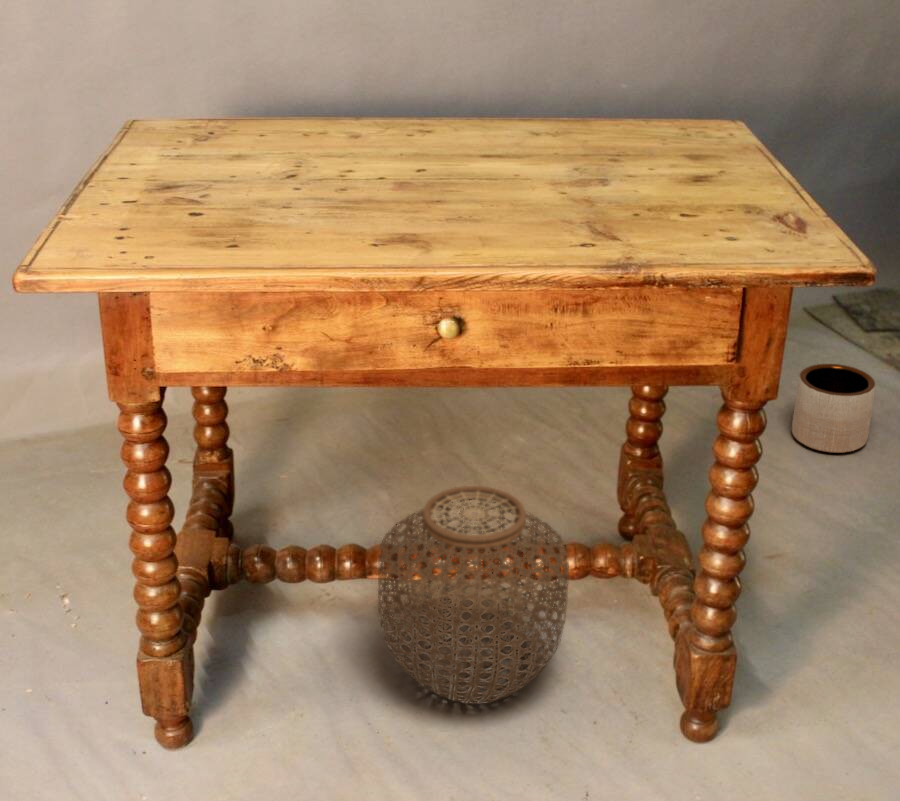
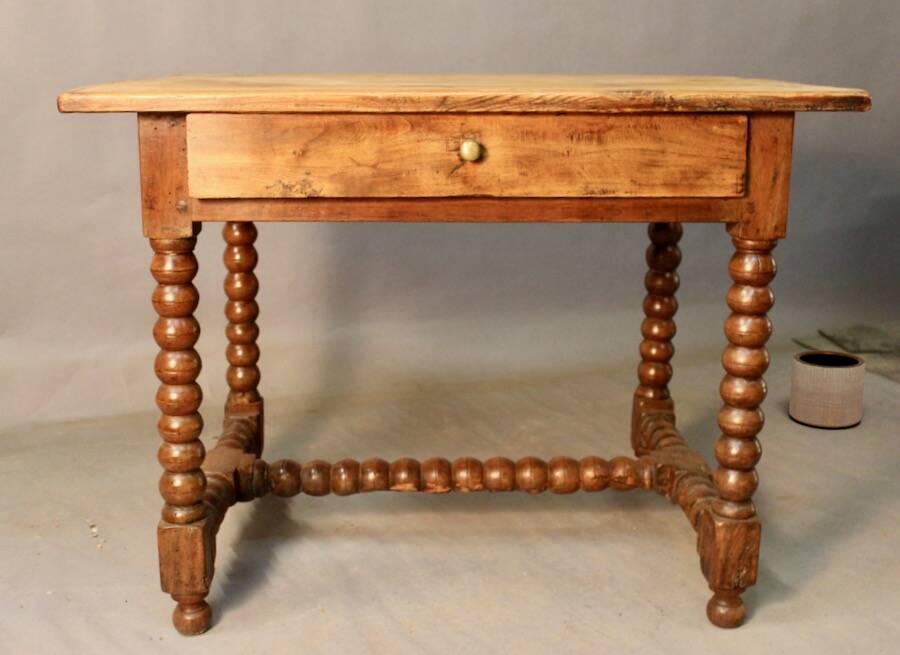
woven basket: present [378,486,569,703] -> none [401,379,589,595]

